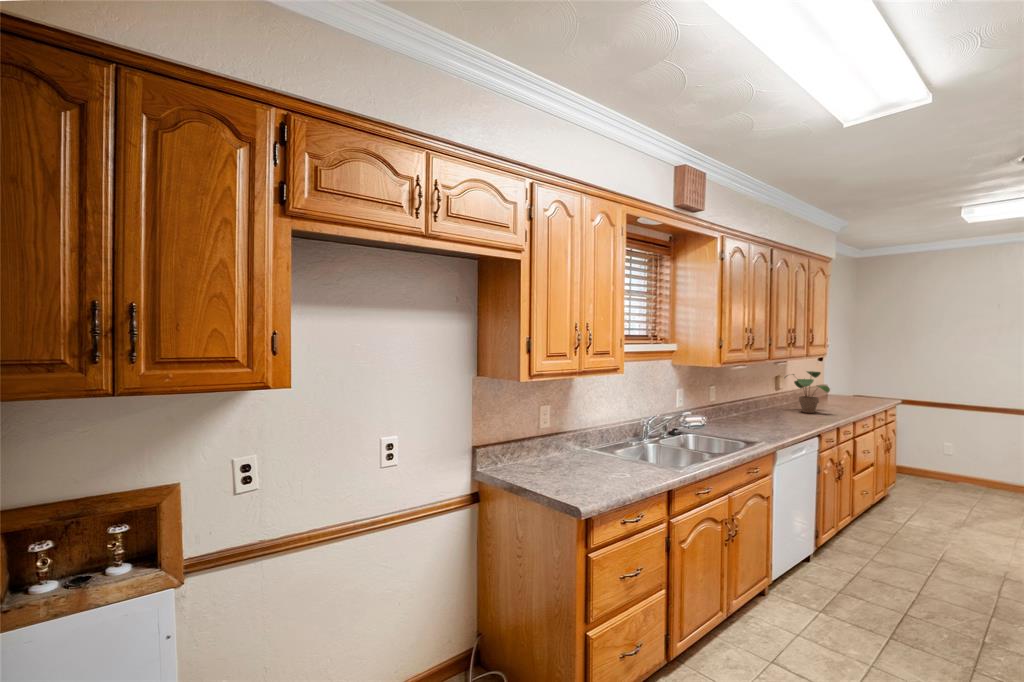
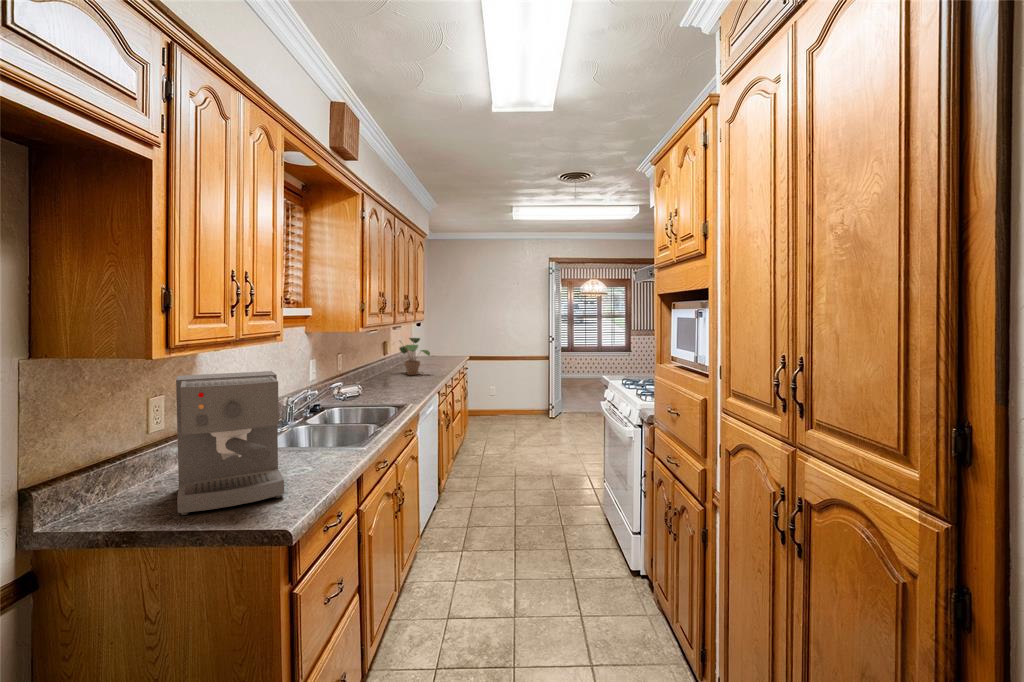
coffee maker: none [535,393,602,486] -> present [176,371,284,515]

